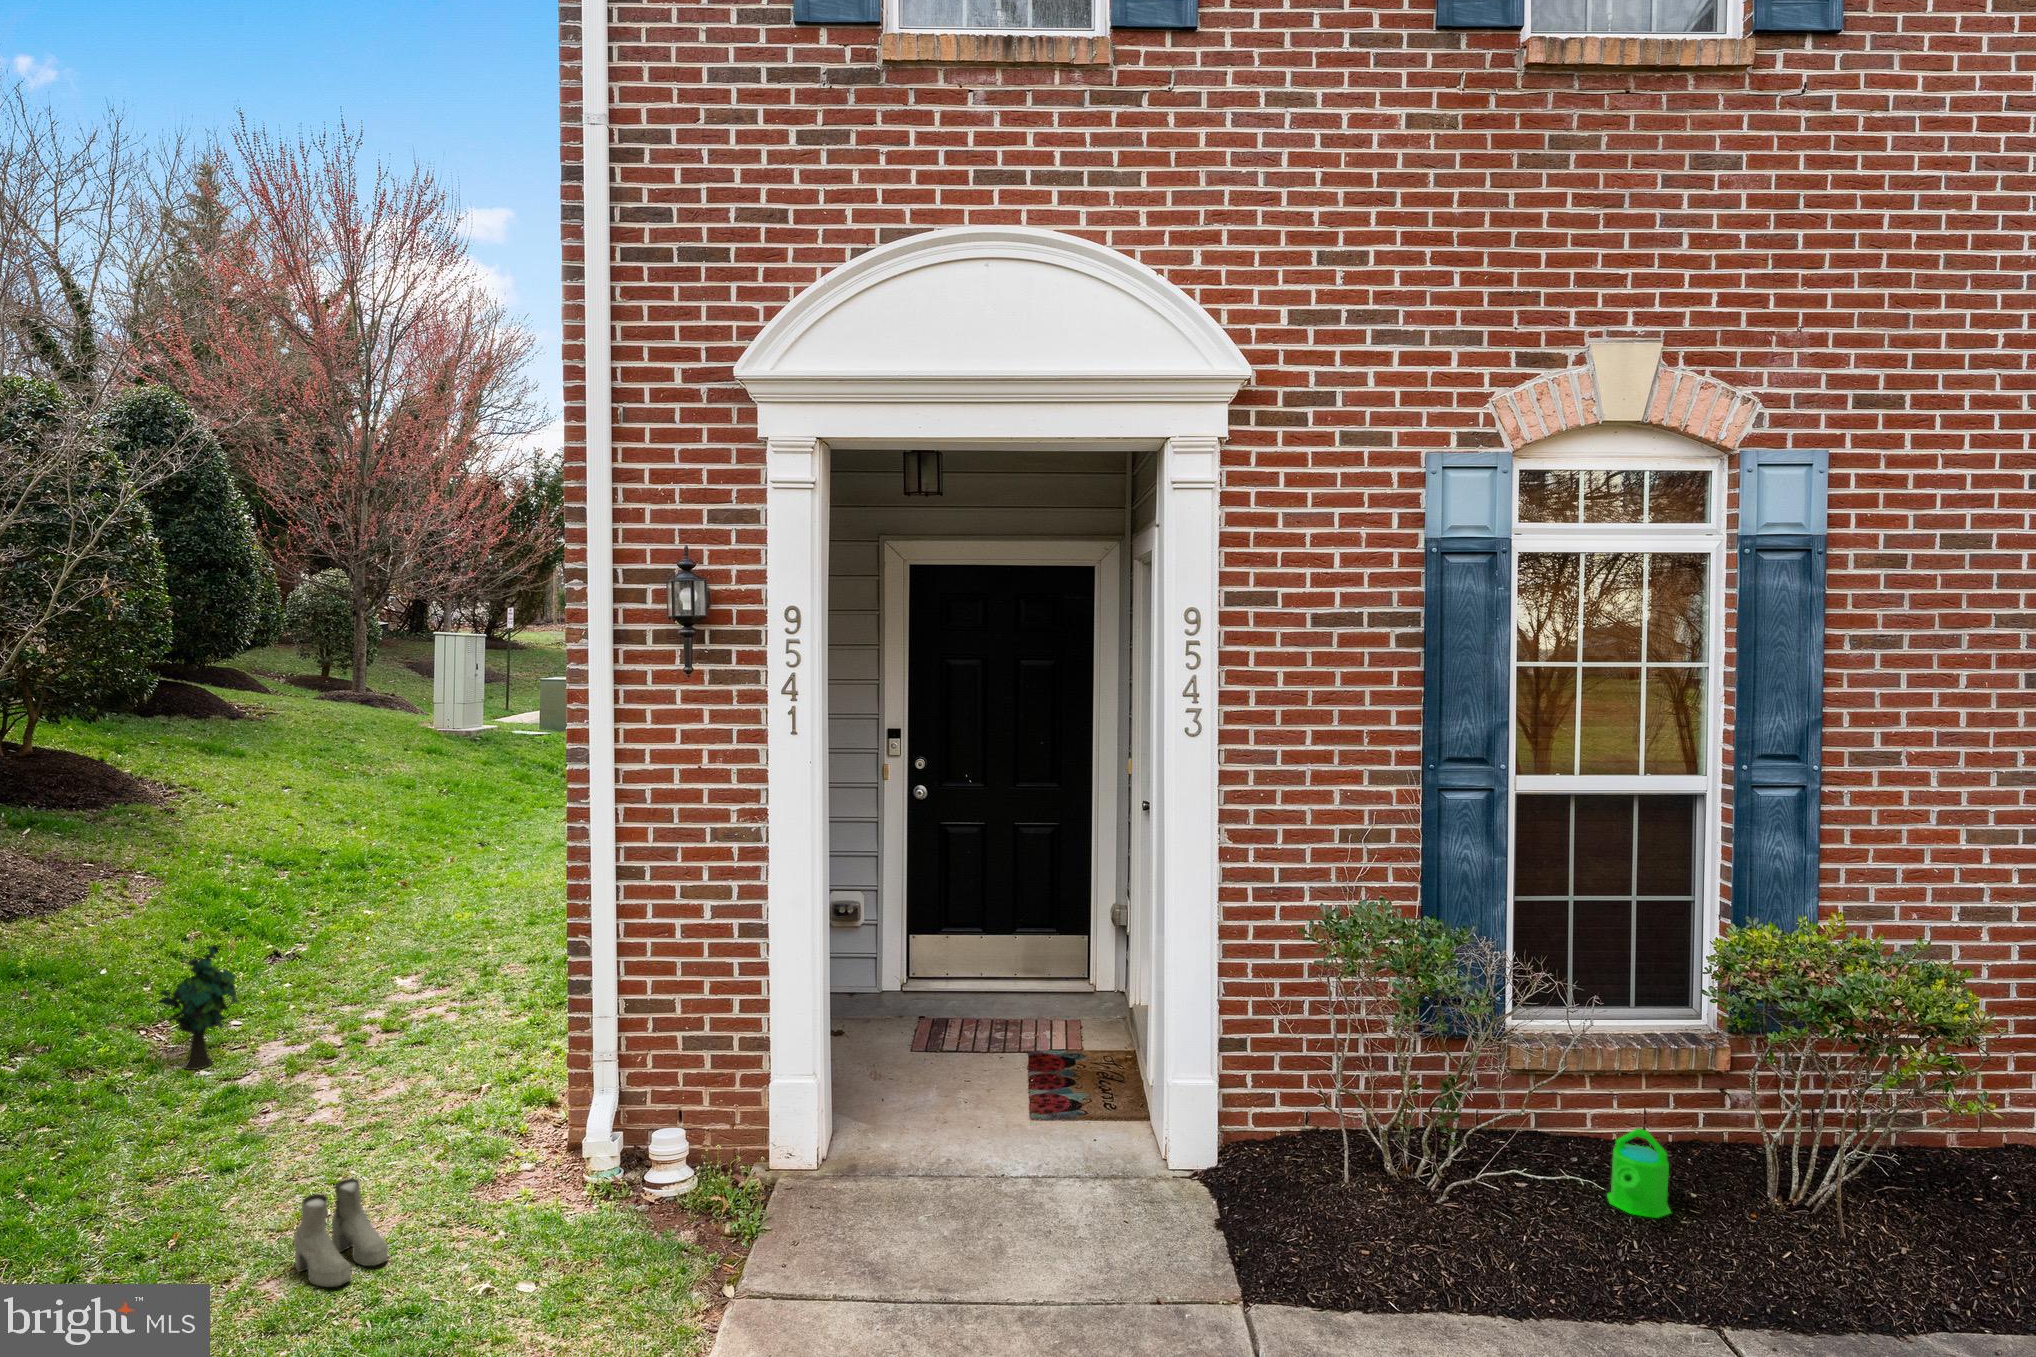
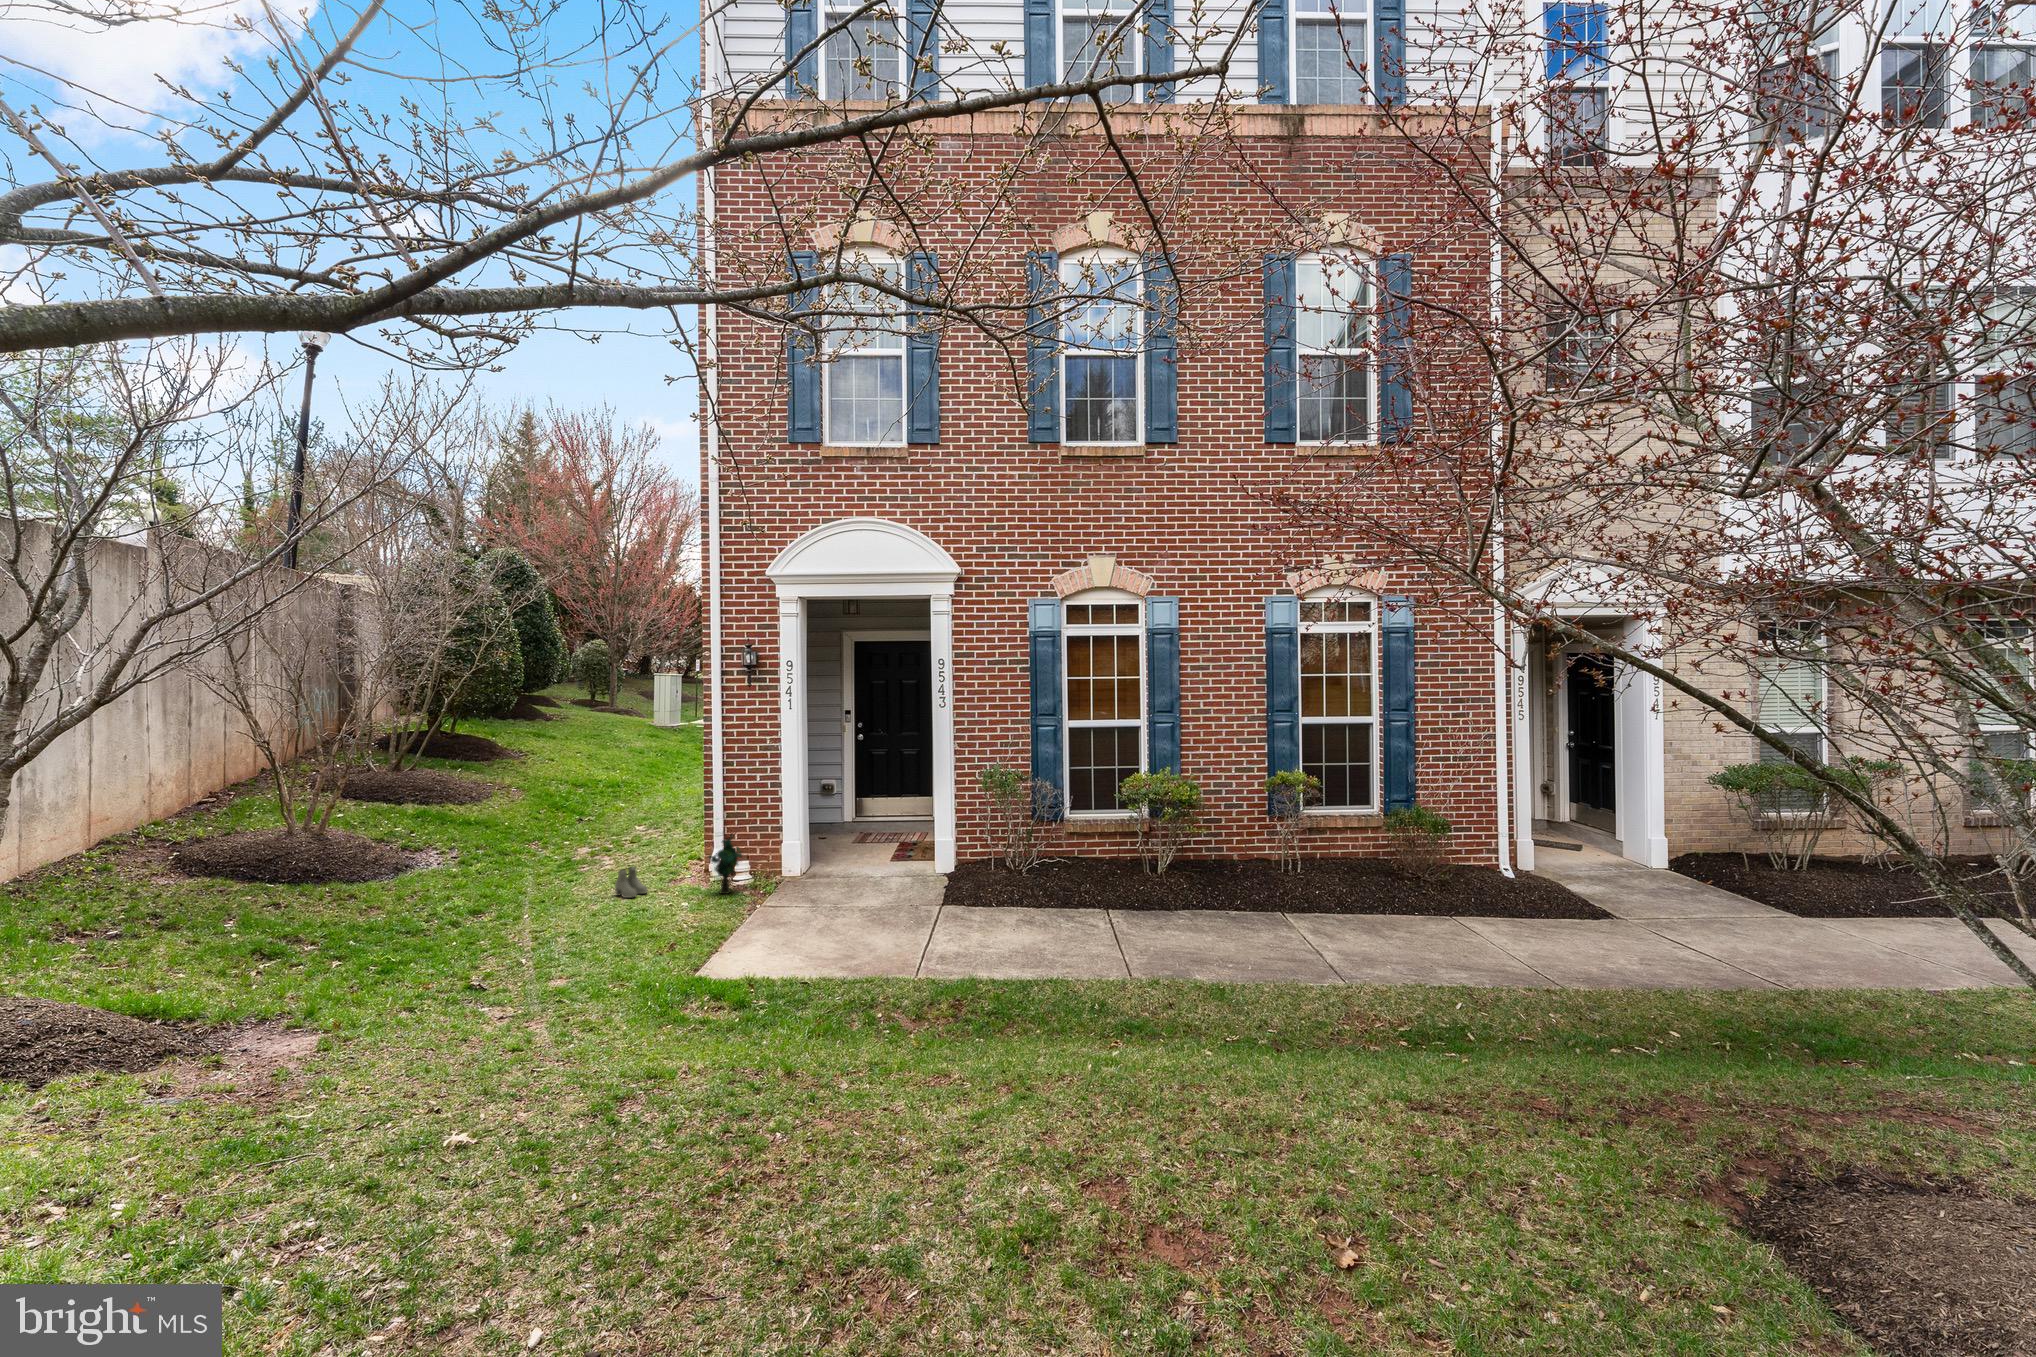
decorative plant: present [159,945,240,1070] -> present [709,834,742,894]
watering can: present [1607,1128,1671,1218] -> none [1087,844,1111,874]

